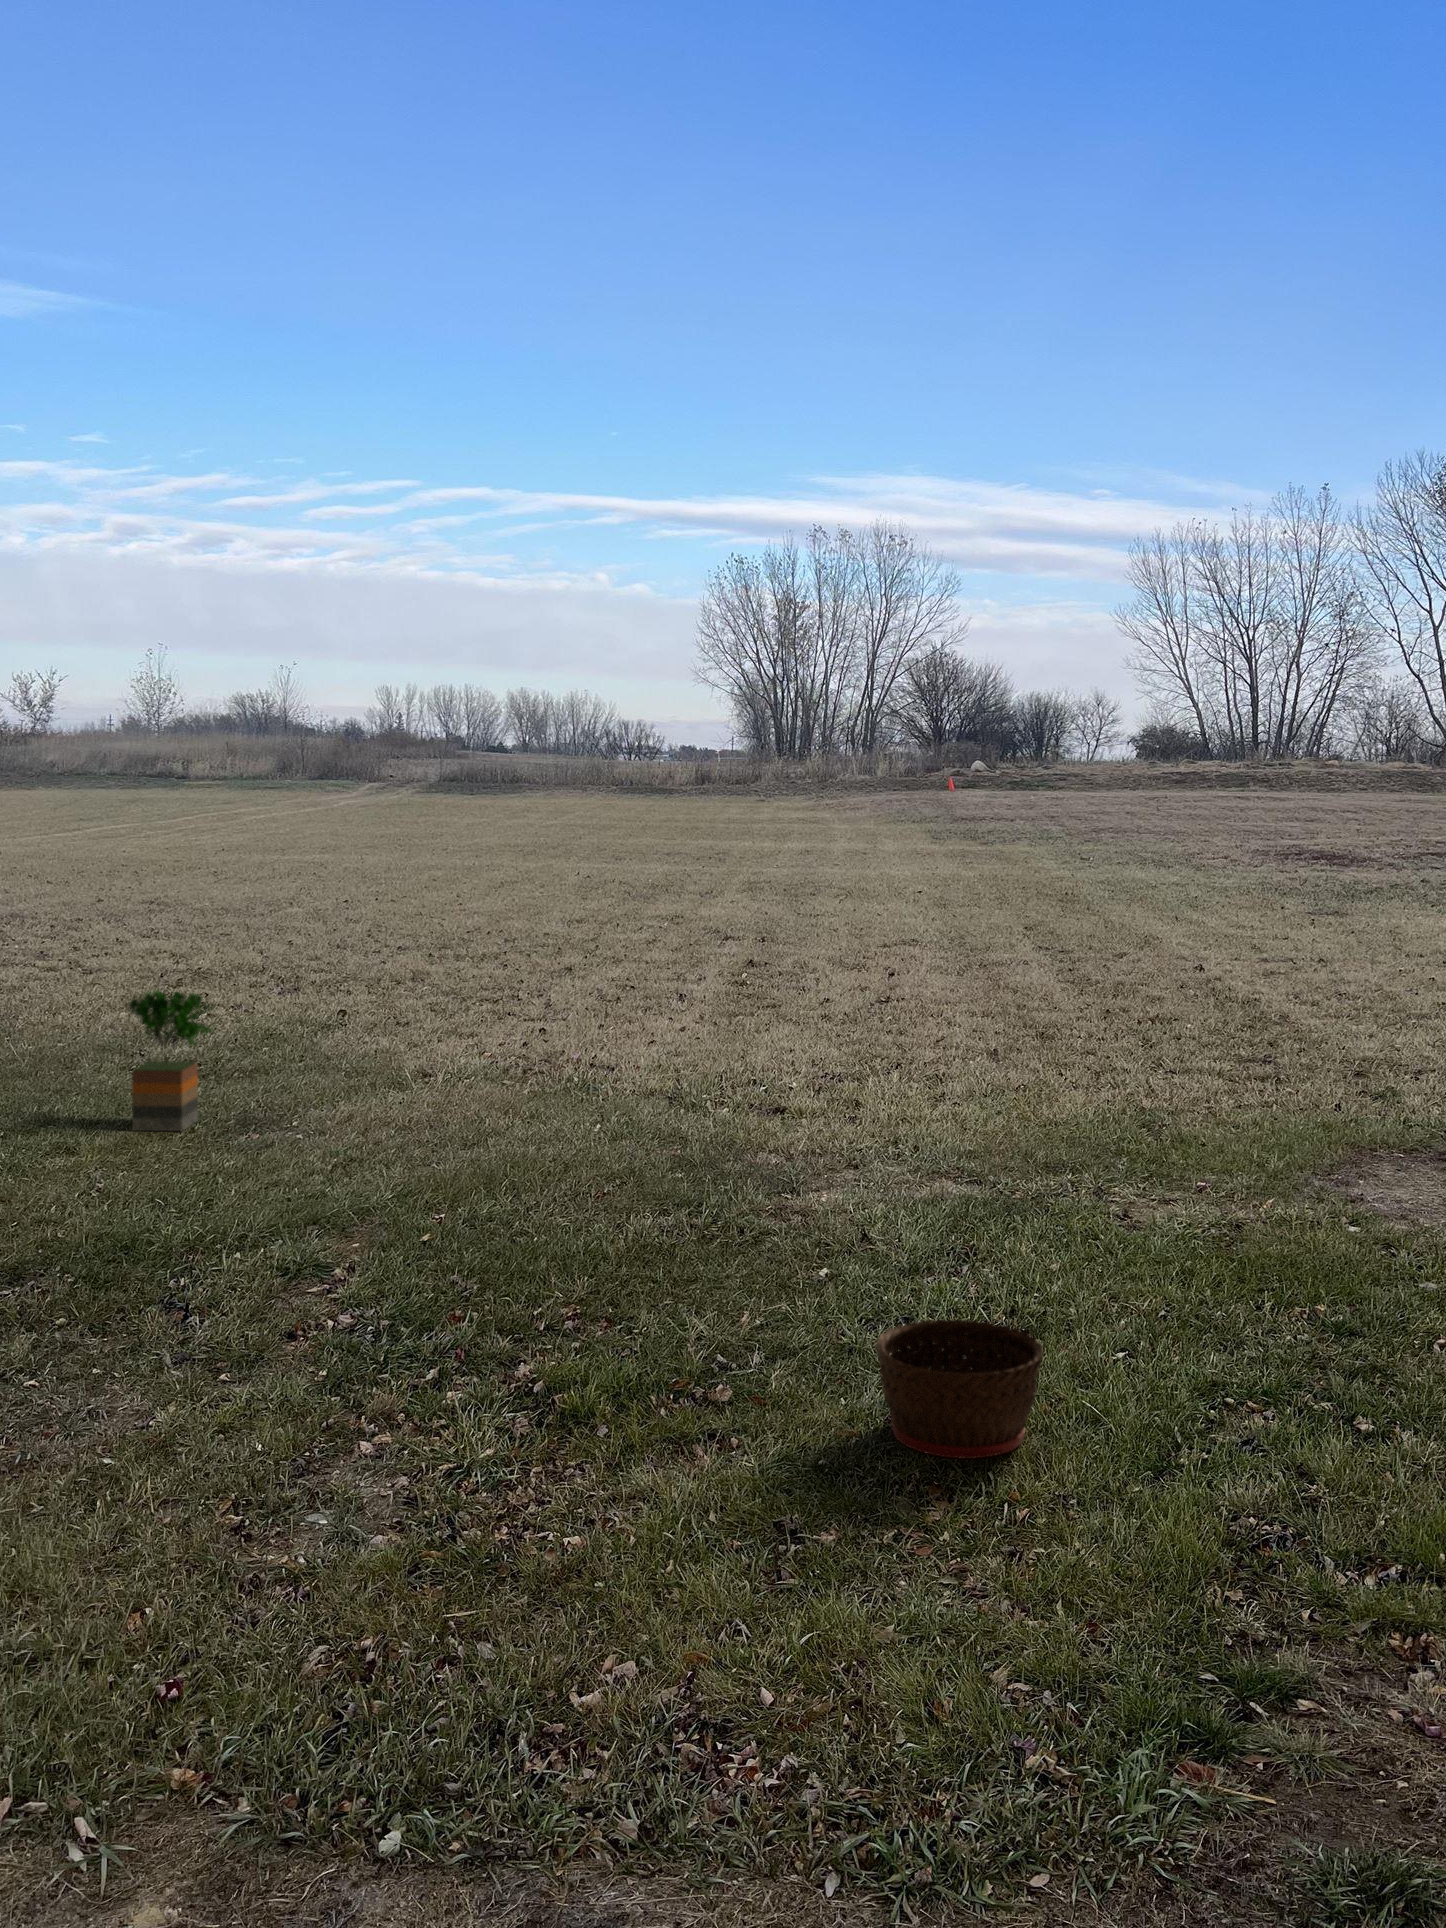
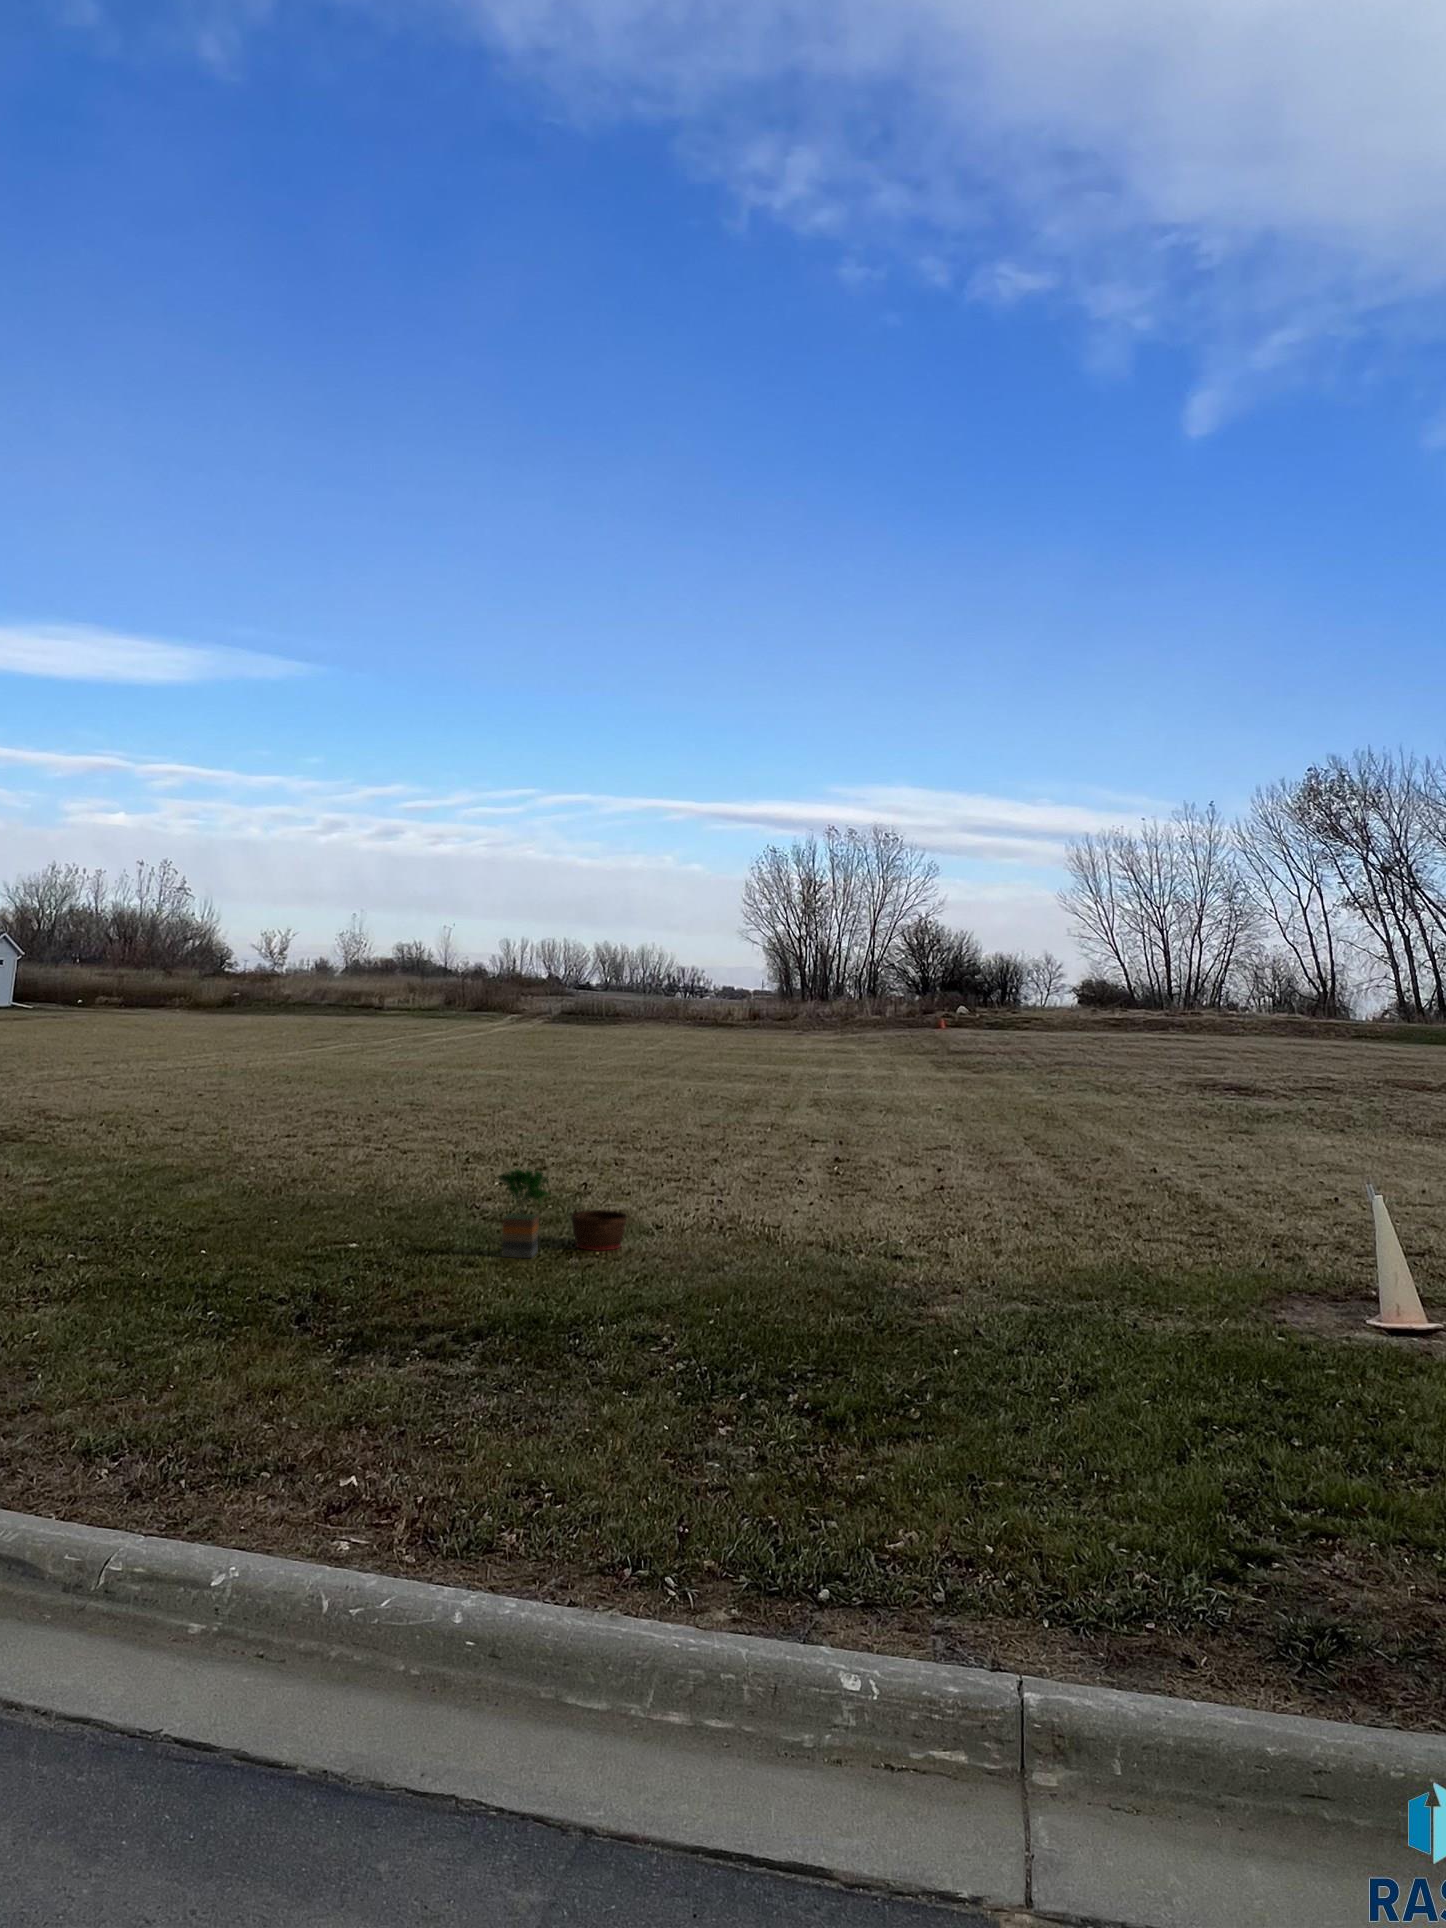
basket: present [876,1319,1043,1459] -> present [571,1210,627,1251]

